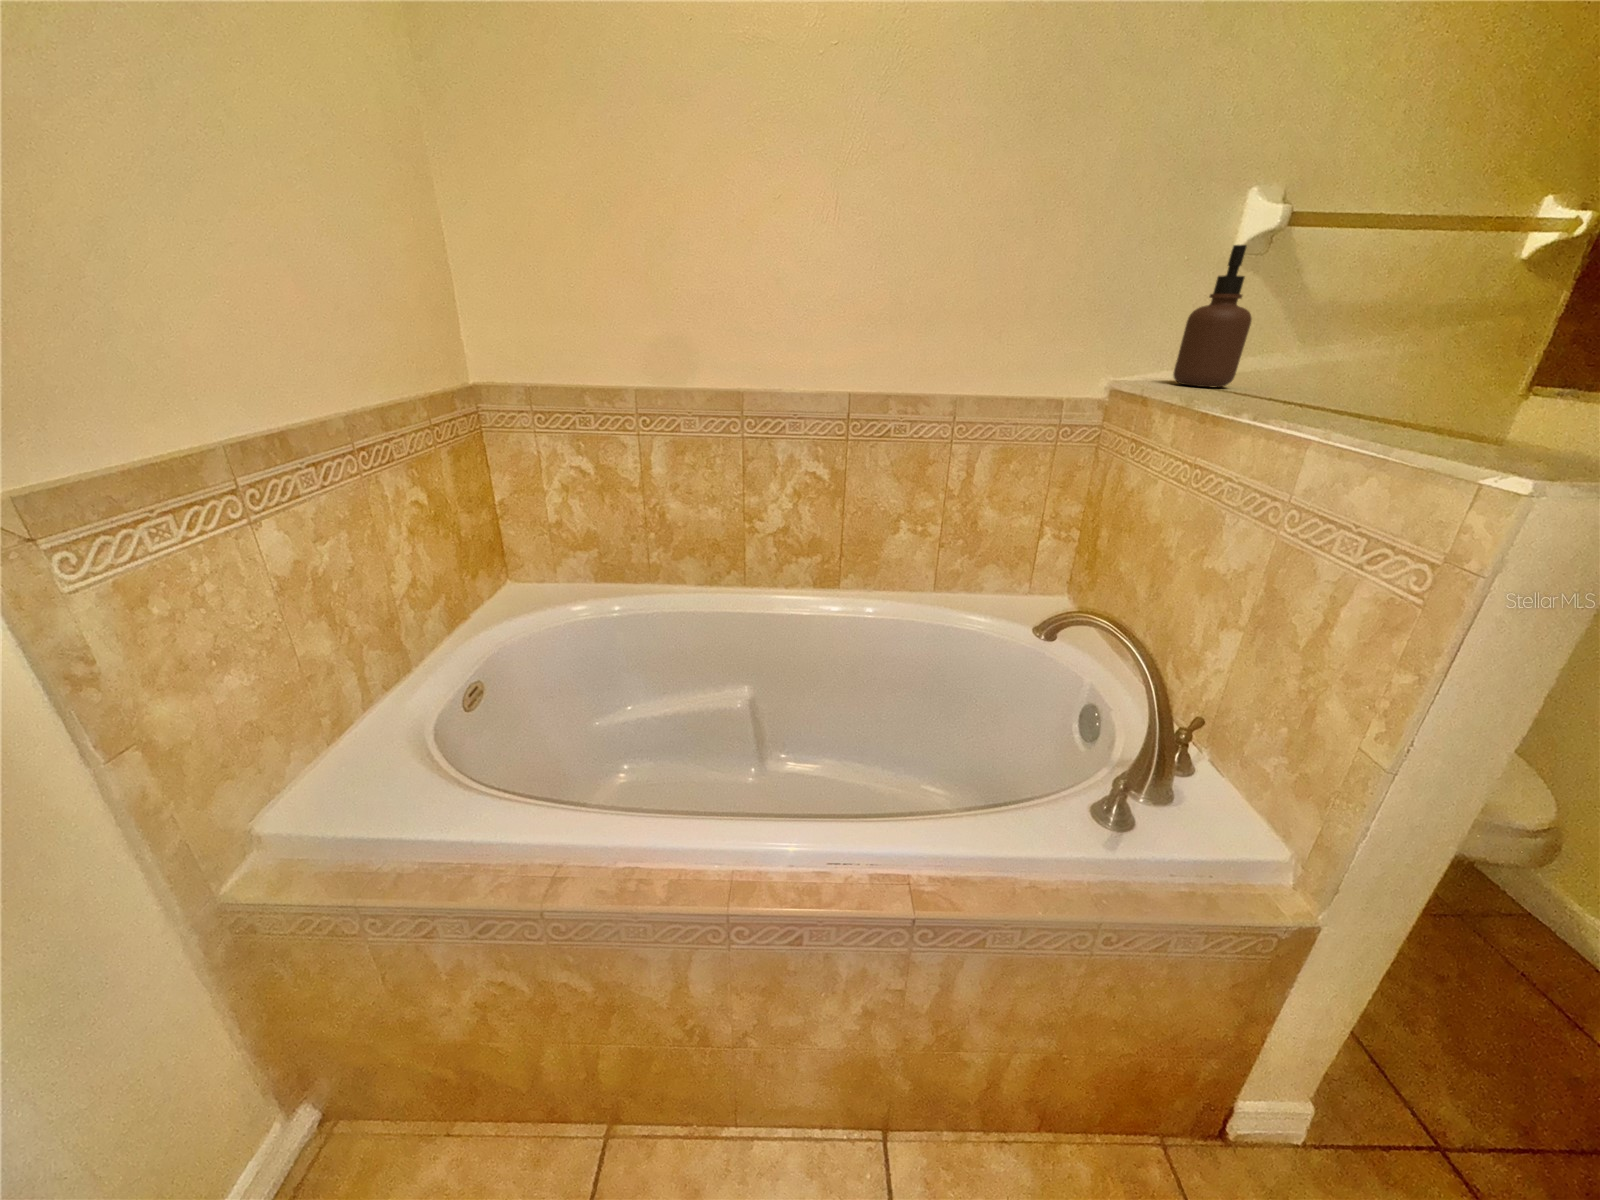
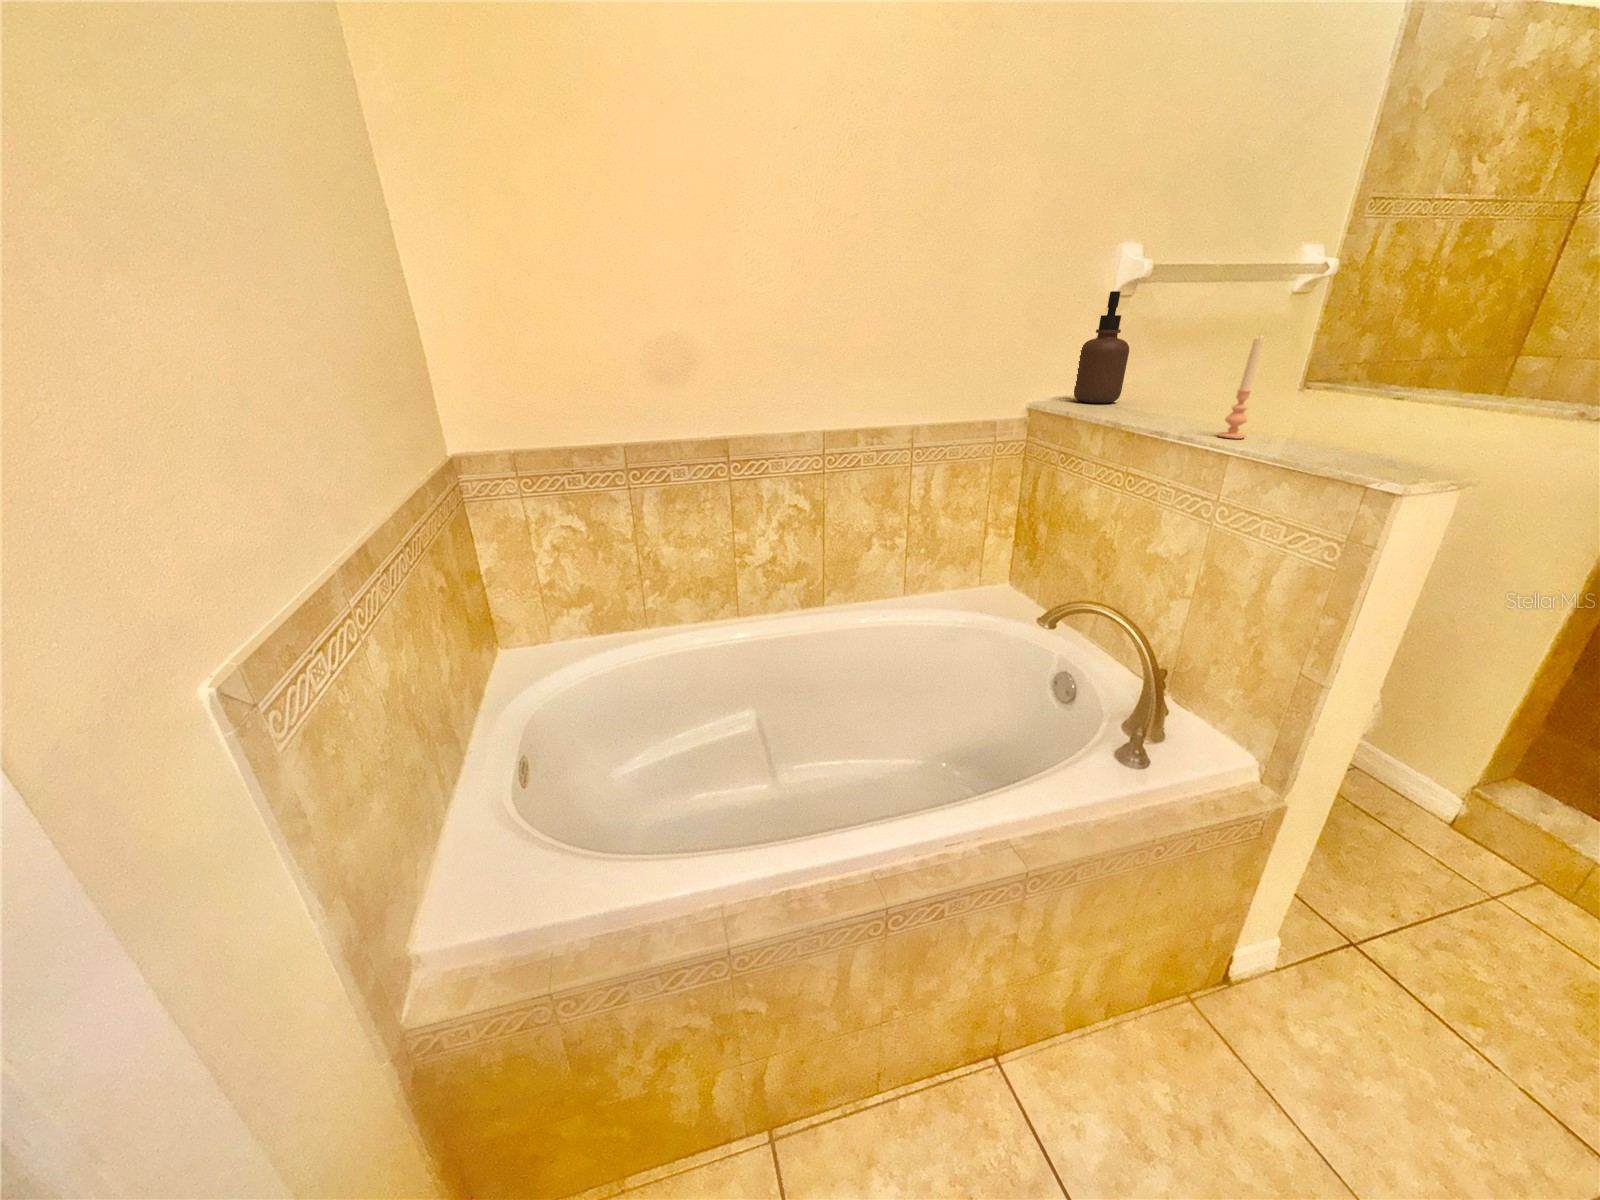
candle: none [1307,283,1386,426] -> present [1218,336,1264,439]

